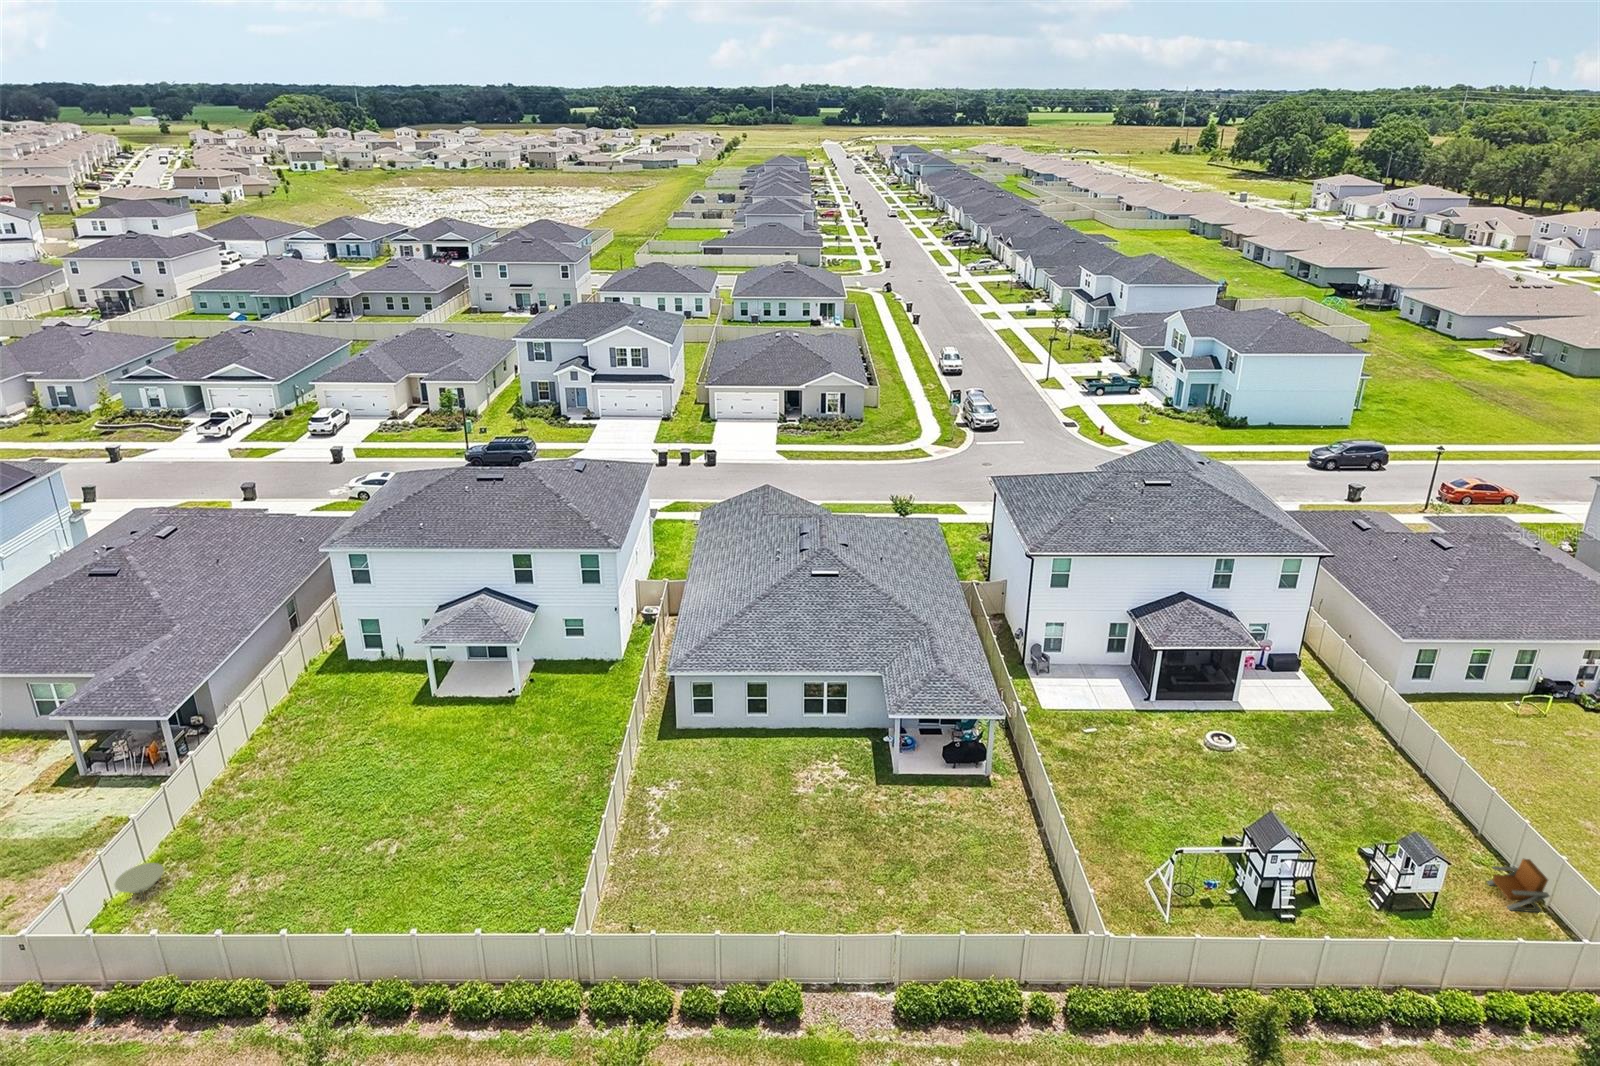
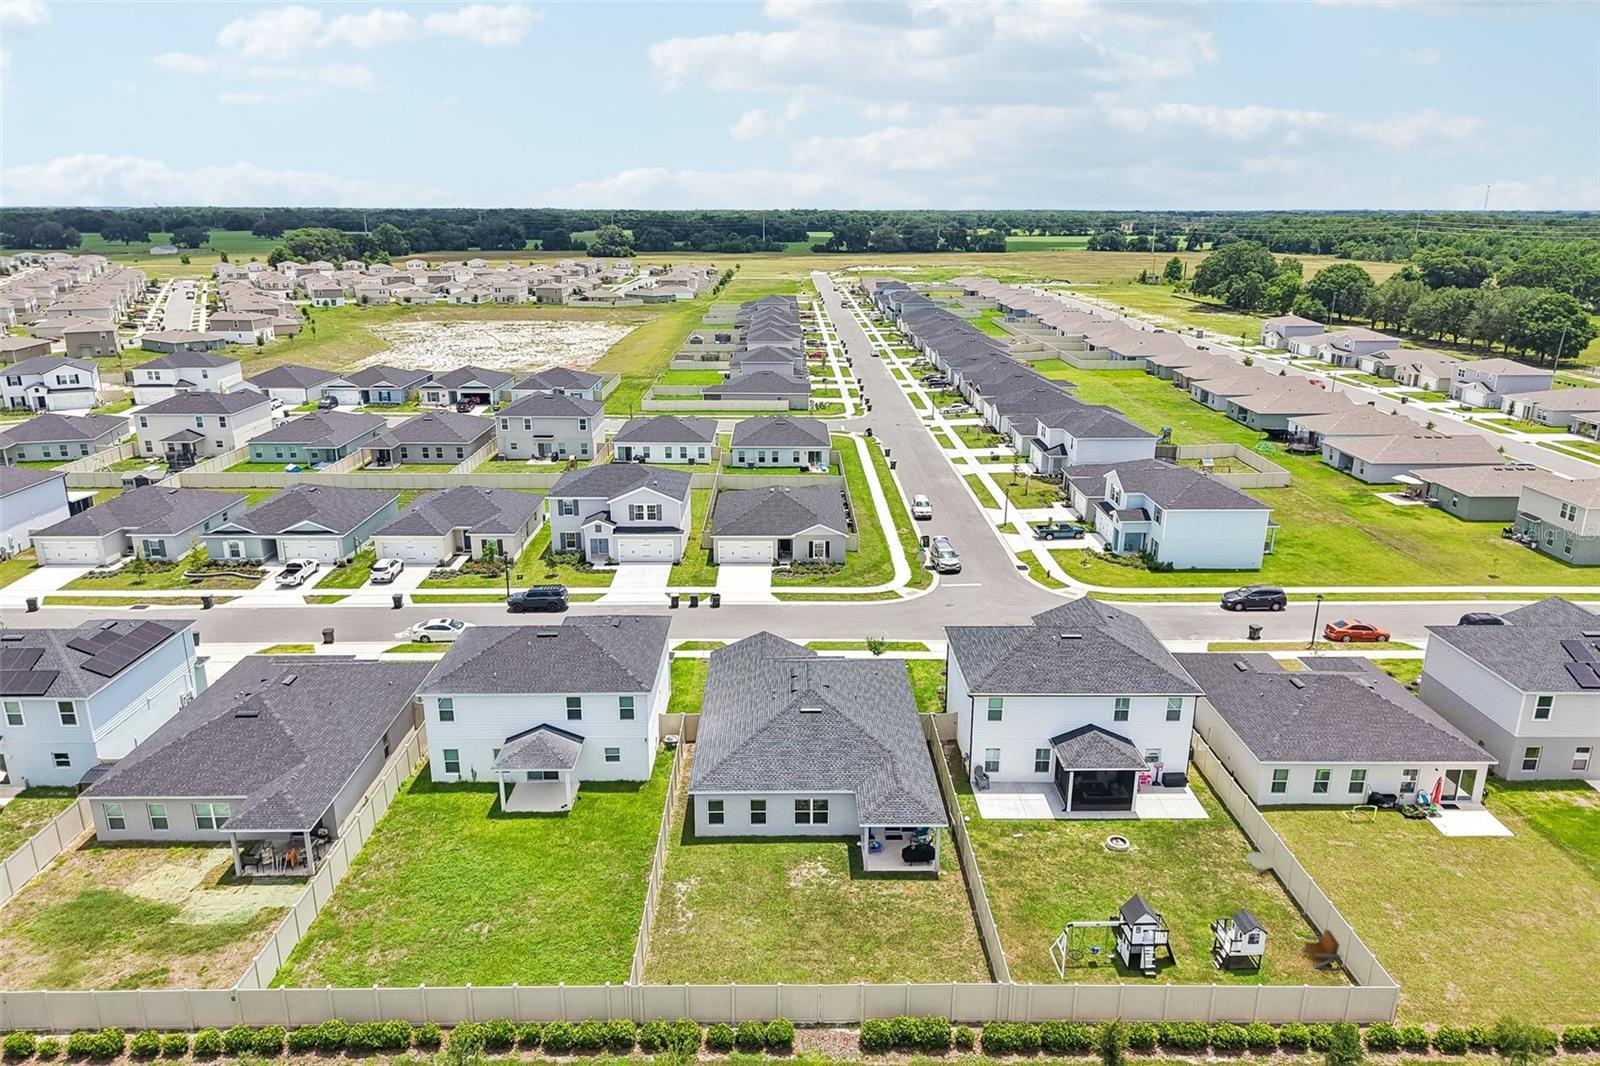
round table: present [115,863,164,902] -> present [1246,852,1275,876]

